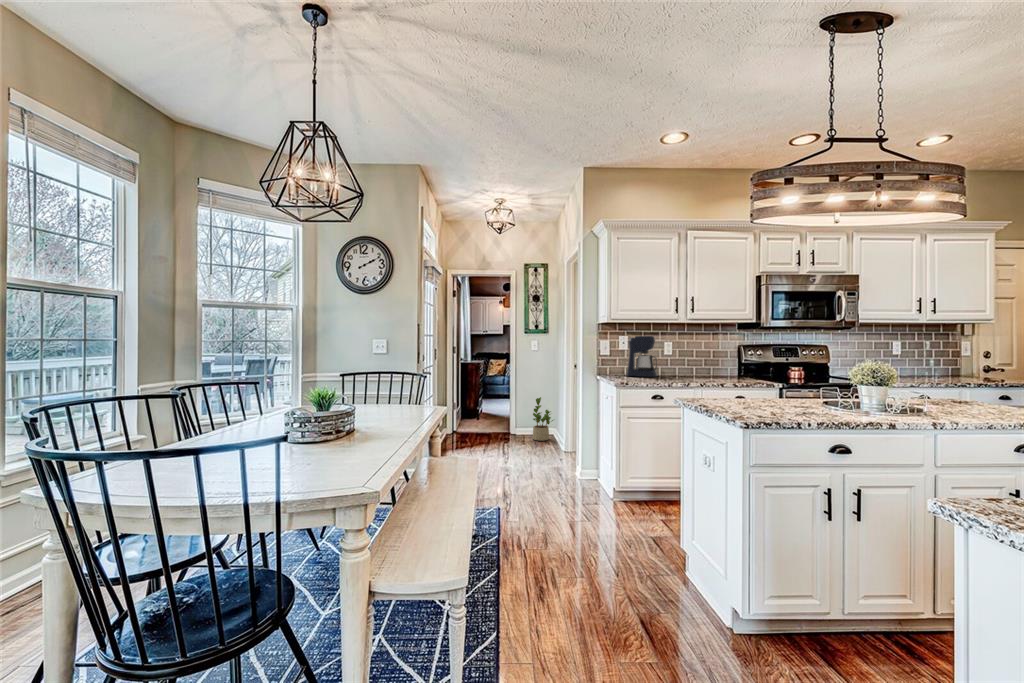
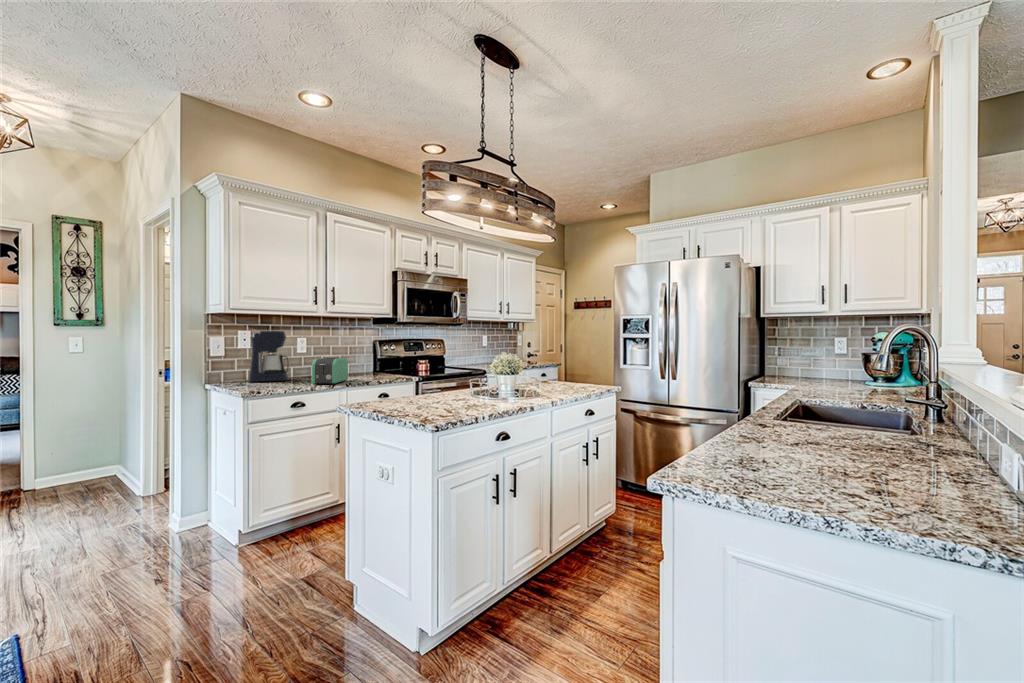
toaster: none [672,359,706,382] -> present [312,358,348,384]
potted plant: present [533,397,553,441] -> none [76,422,120,489]

